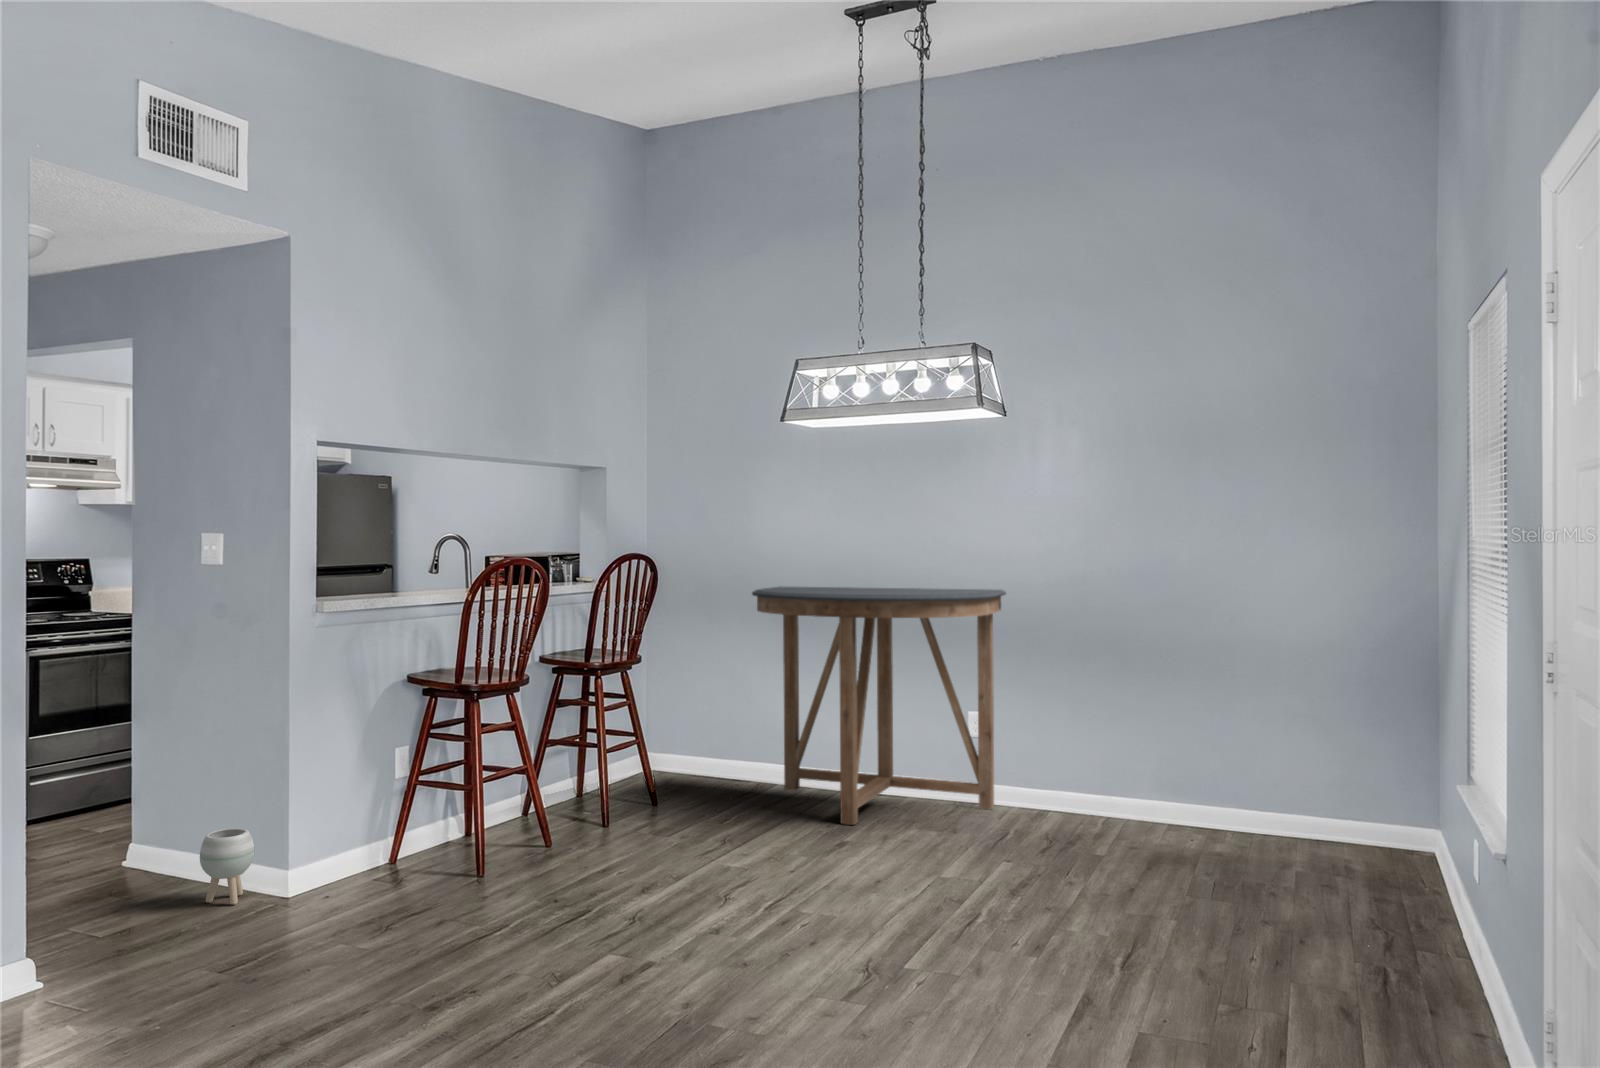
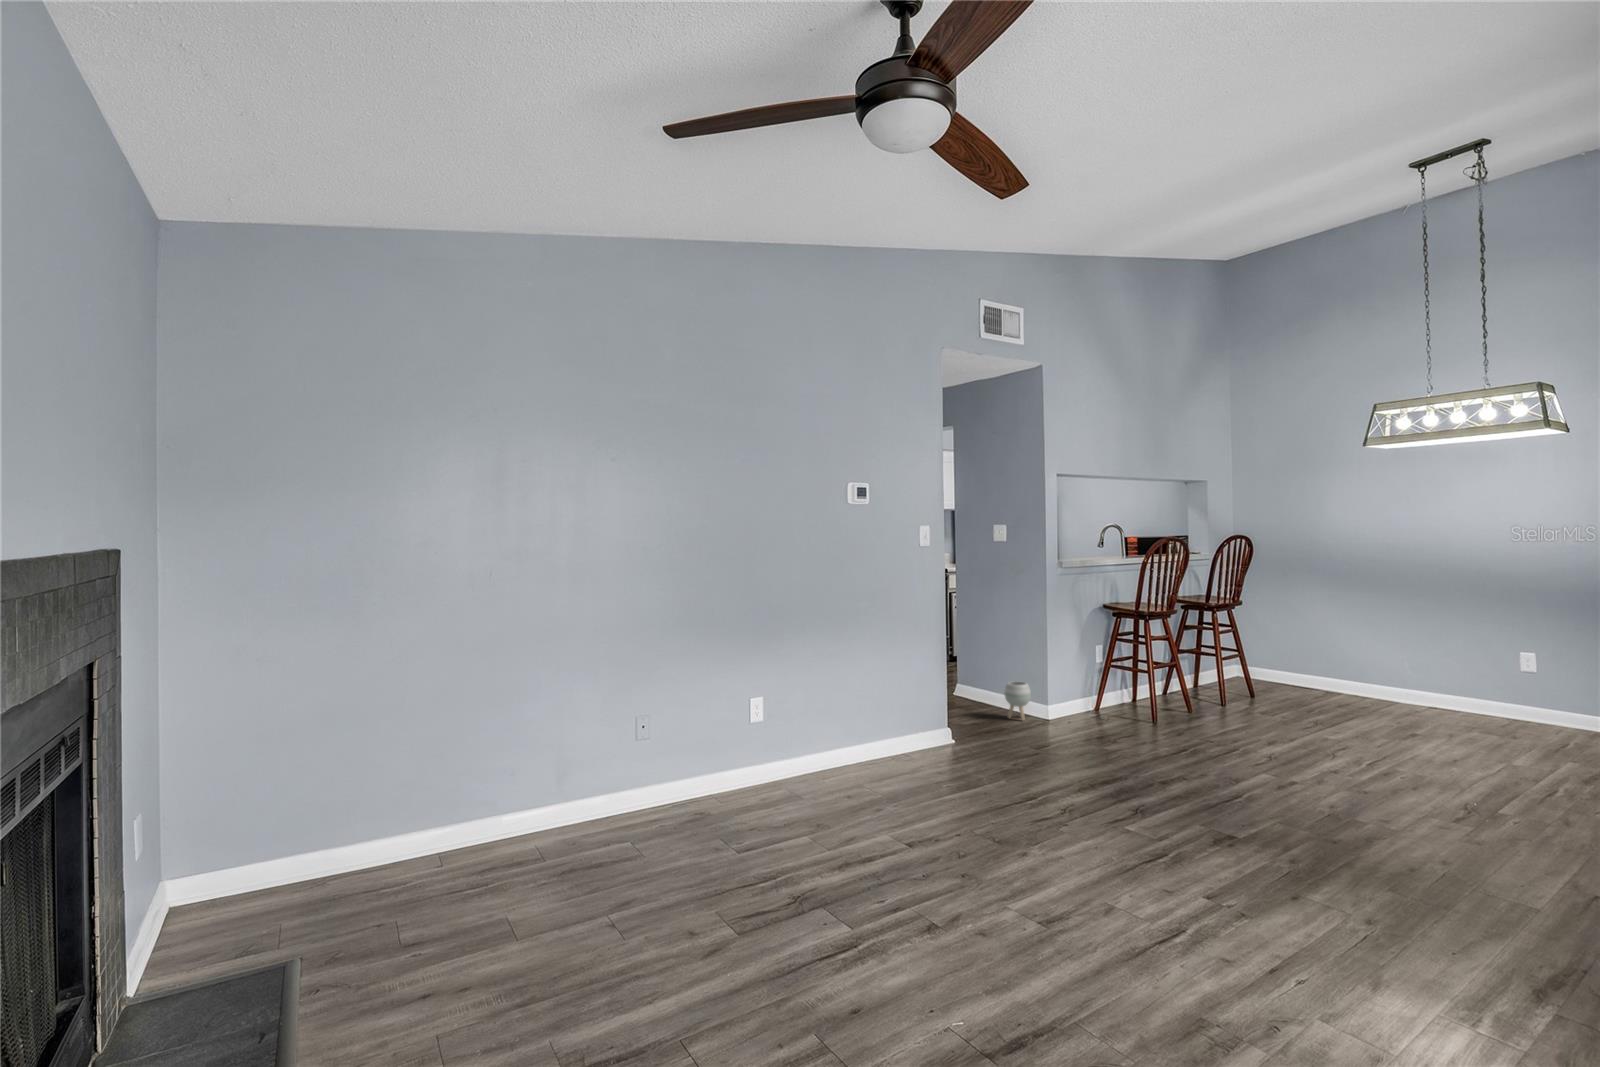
console table: present [752,586,1006,825] -> none [1330,556,1566,725]

